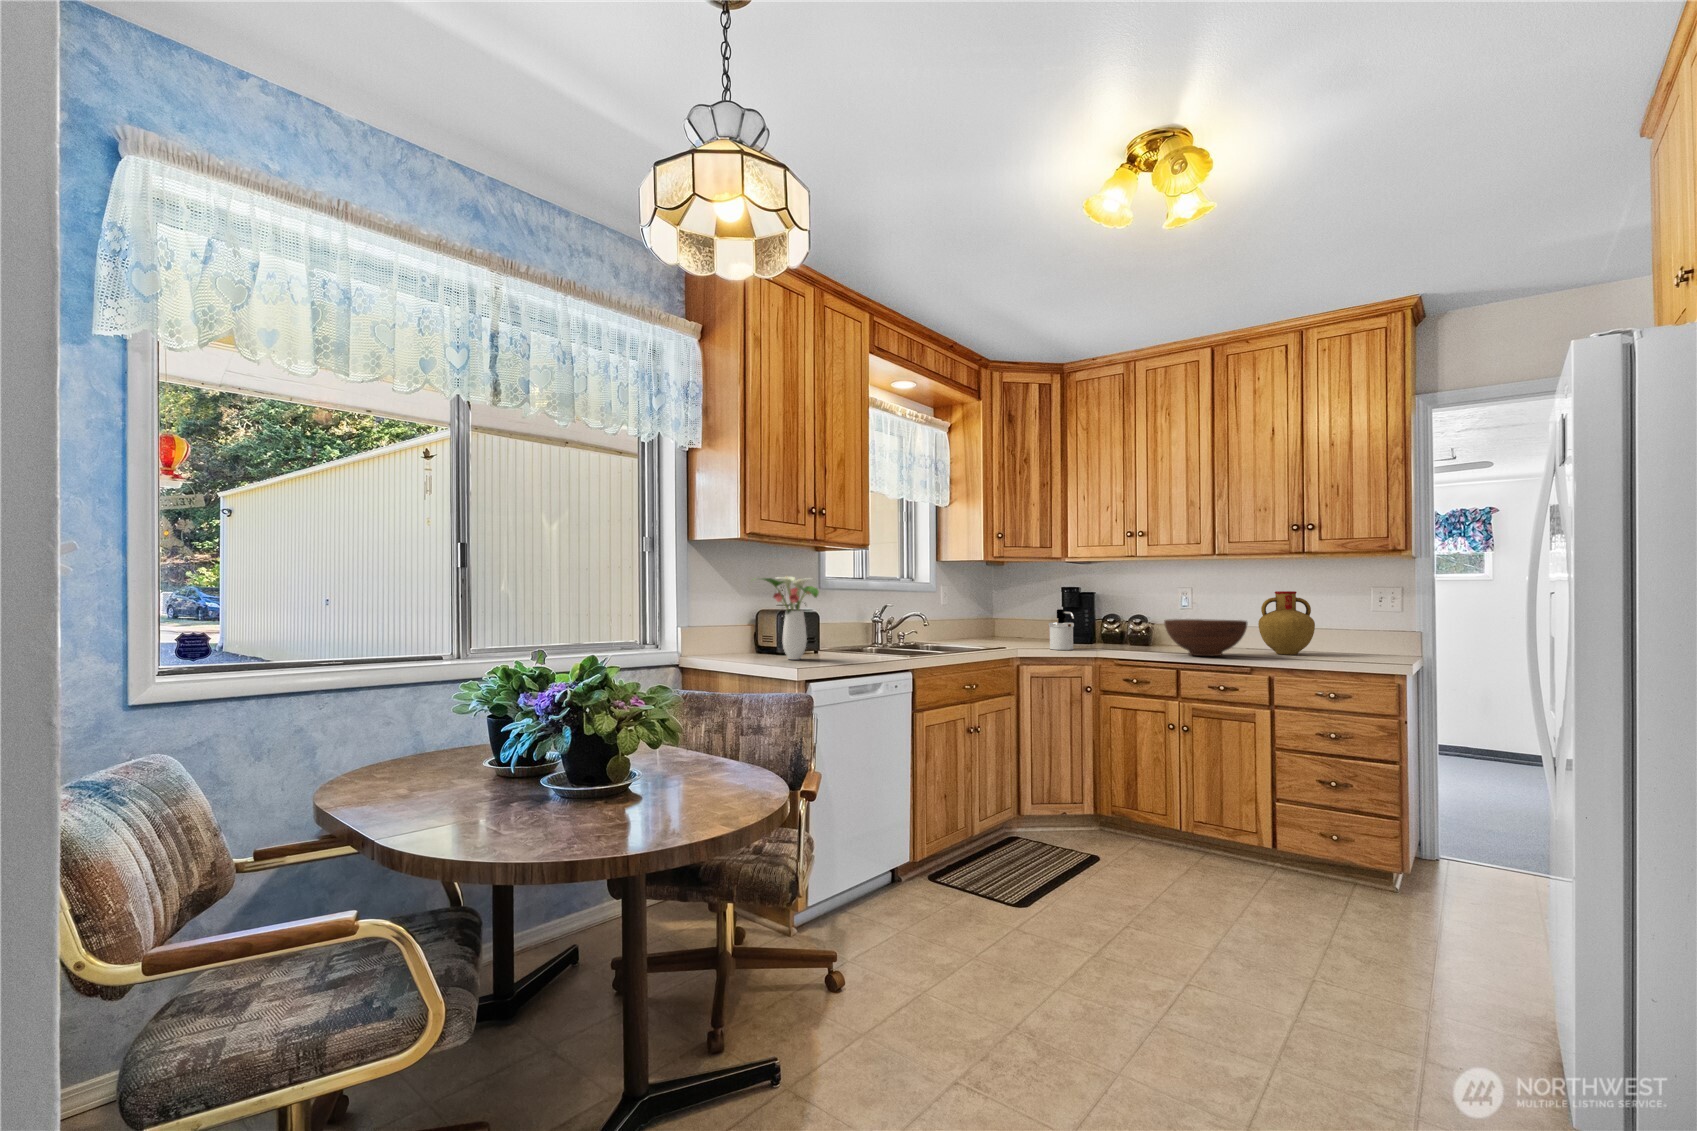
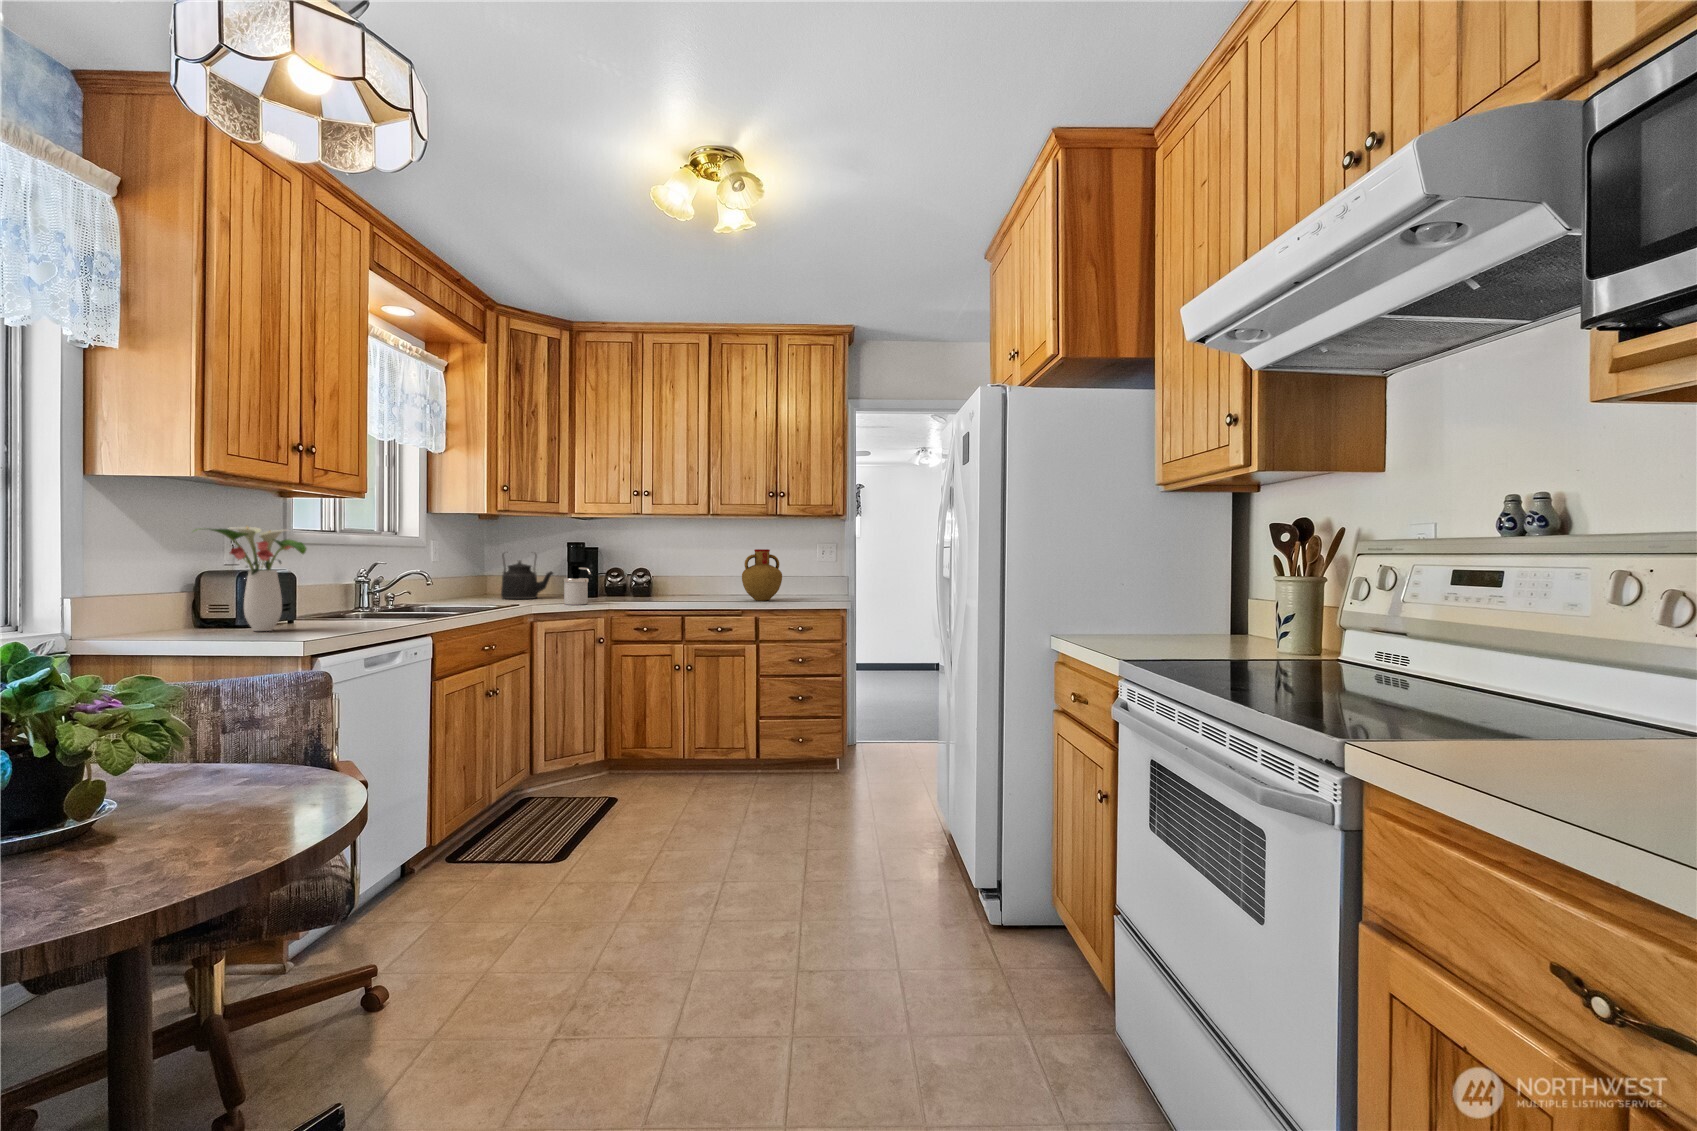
kettle: none [999,596,1047,643] -> present [501,553,553,599]
fruit bowl: present [1164,619,1247,656] -> none [673,573,740,605]

